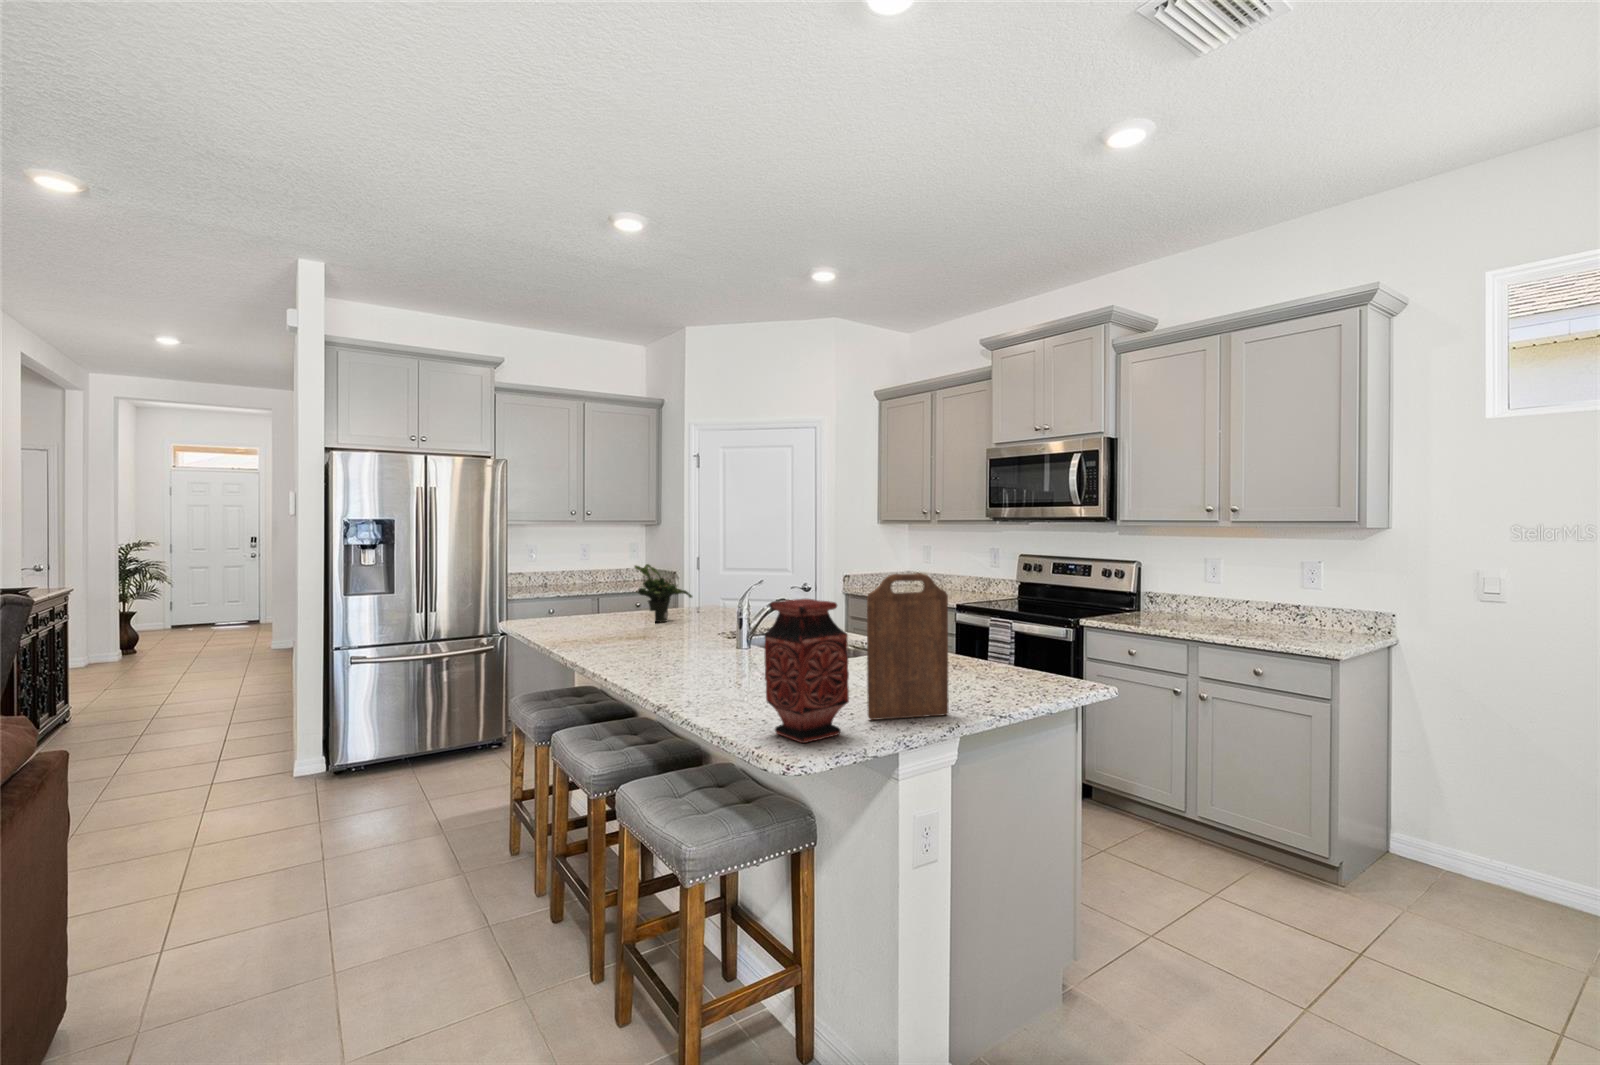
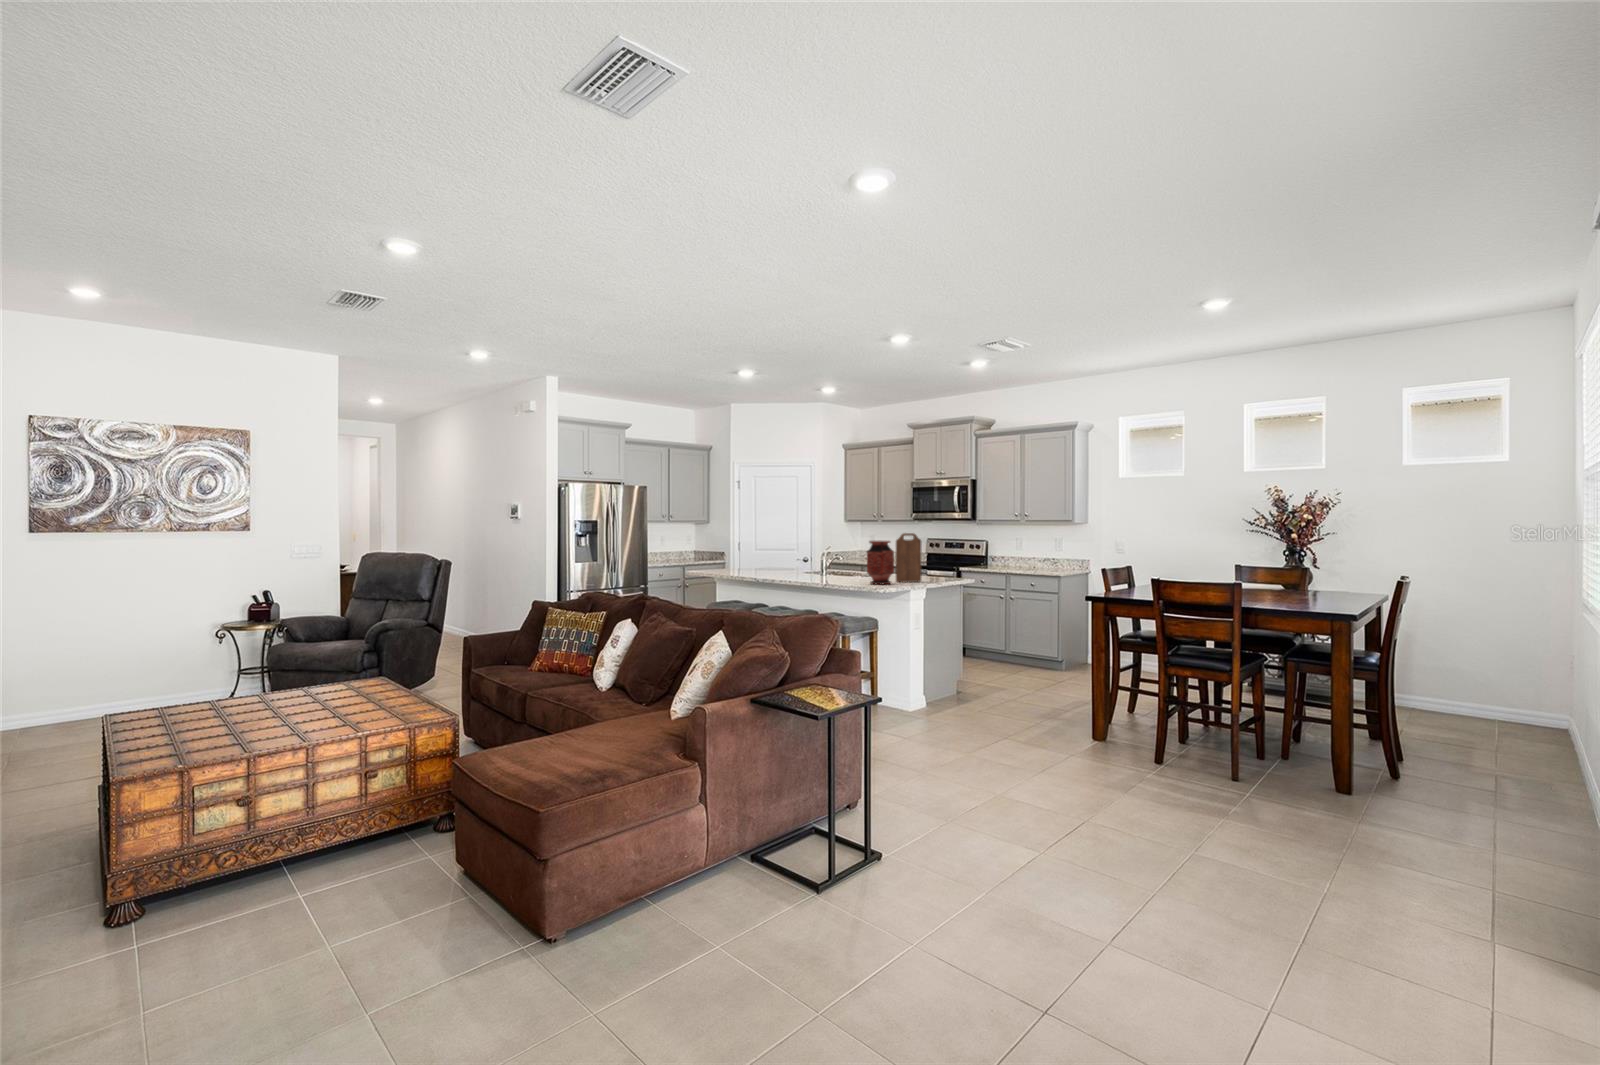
potted plant: present [634,564,692,623] -> none [733,541,763,572]

